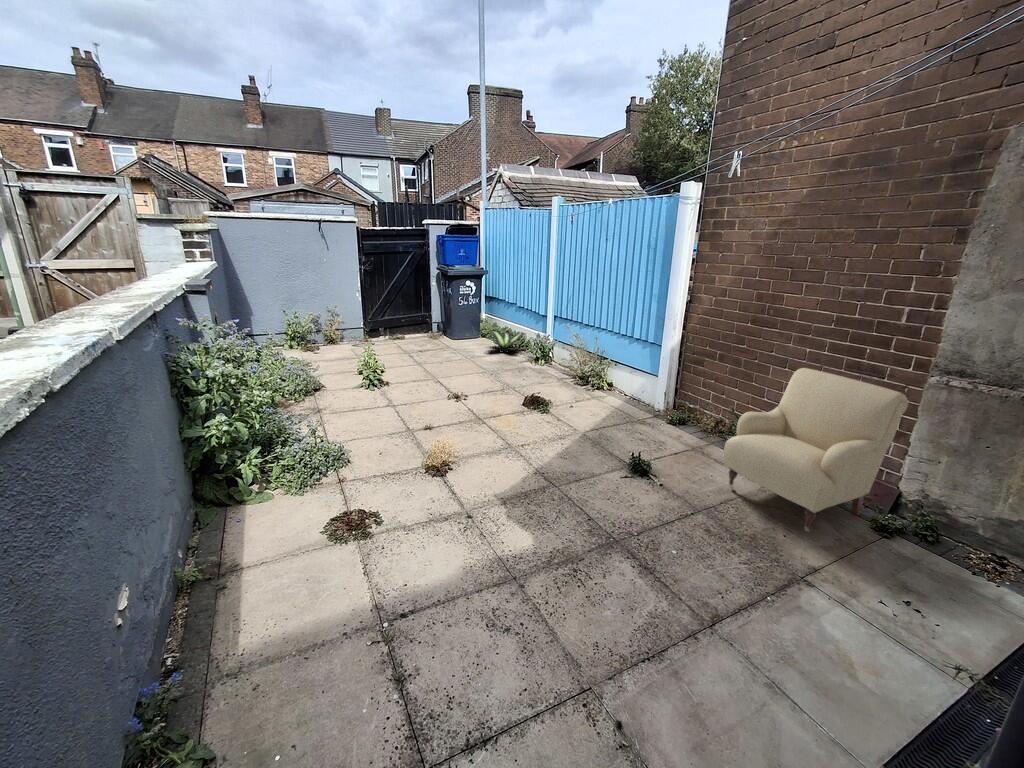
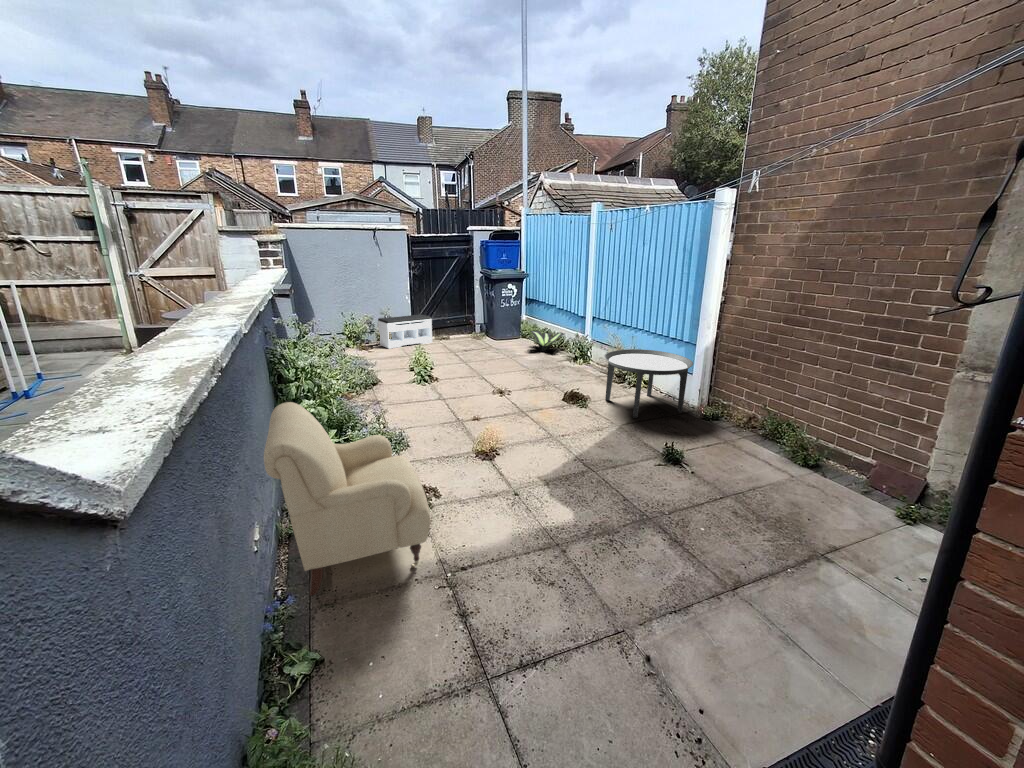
bench: none [325,313,385,350] -> present [378,314,432,349]
round table: none [566,351,659,424] -> present [604,349,693,418]
chair: present [724,368,908,532] -> present [264,402,430,596]

